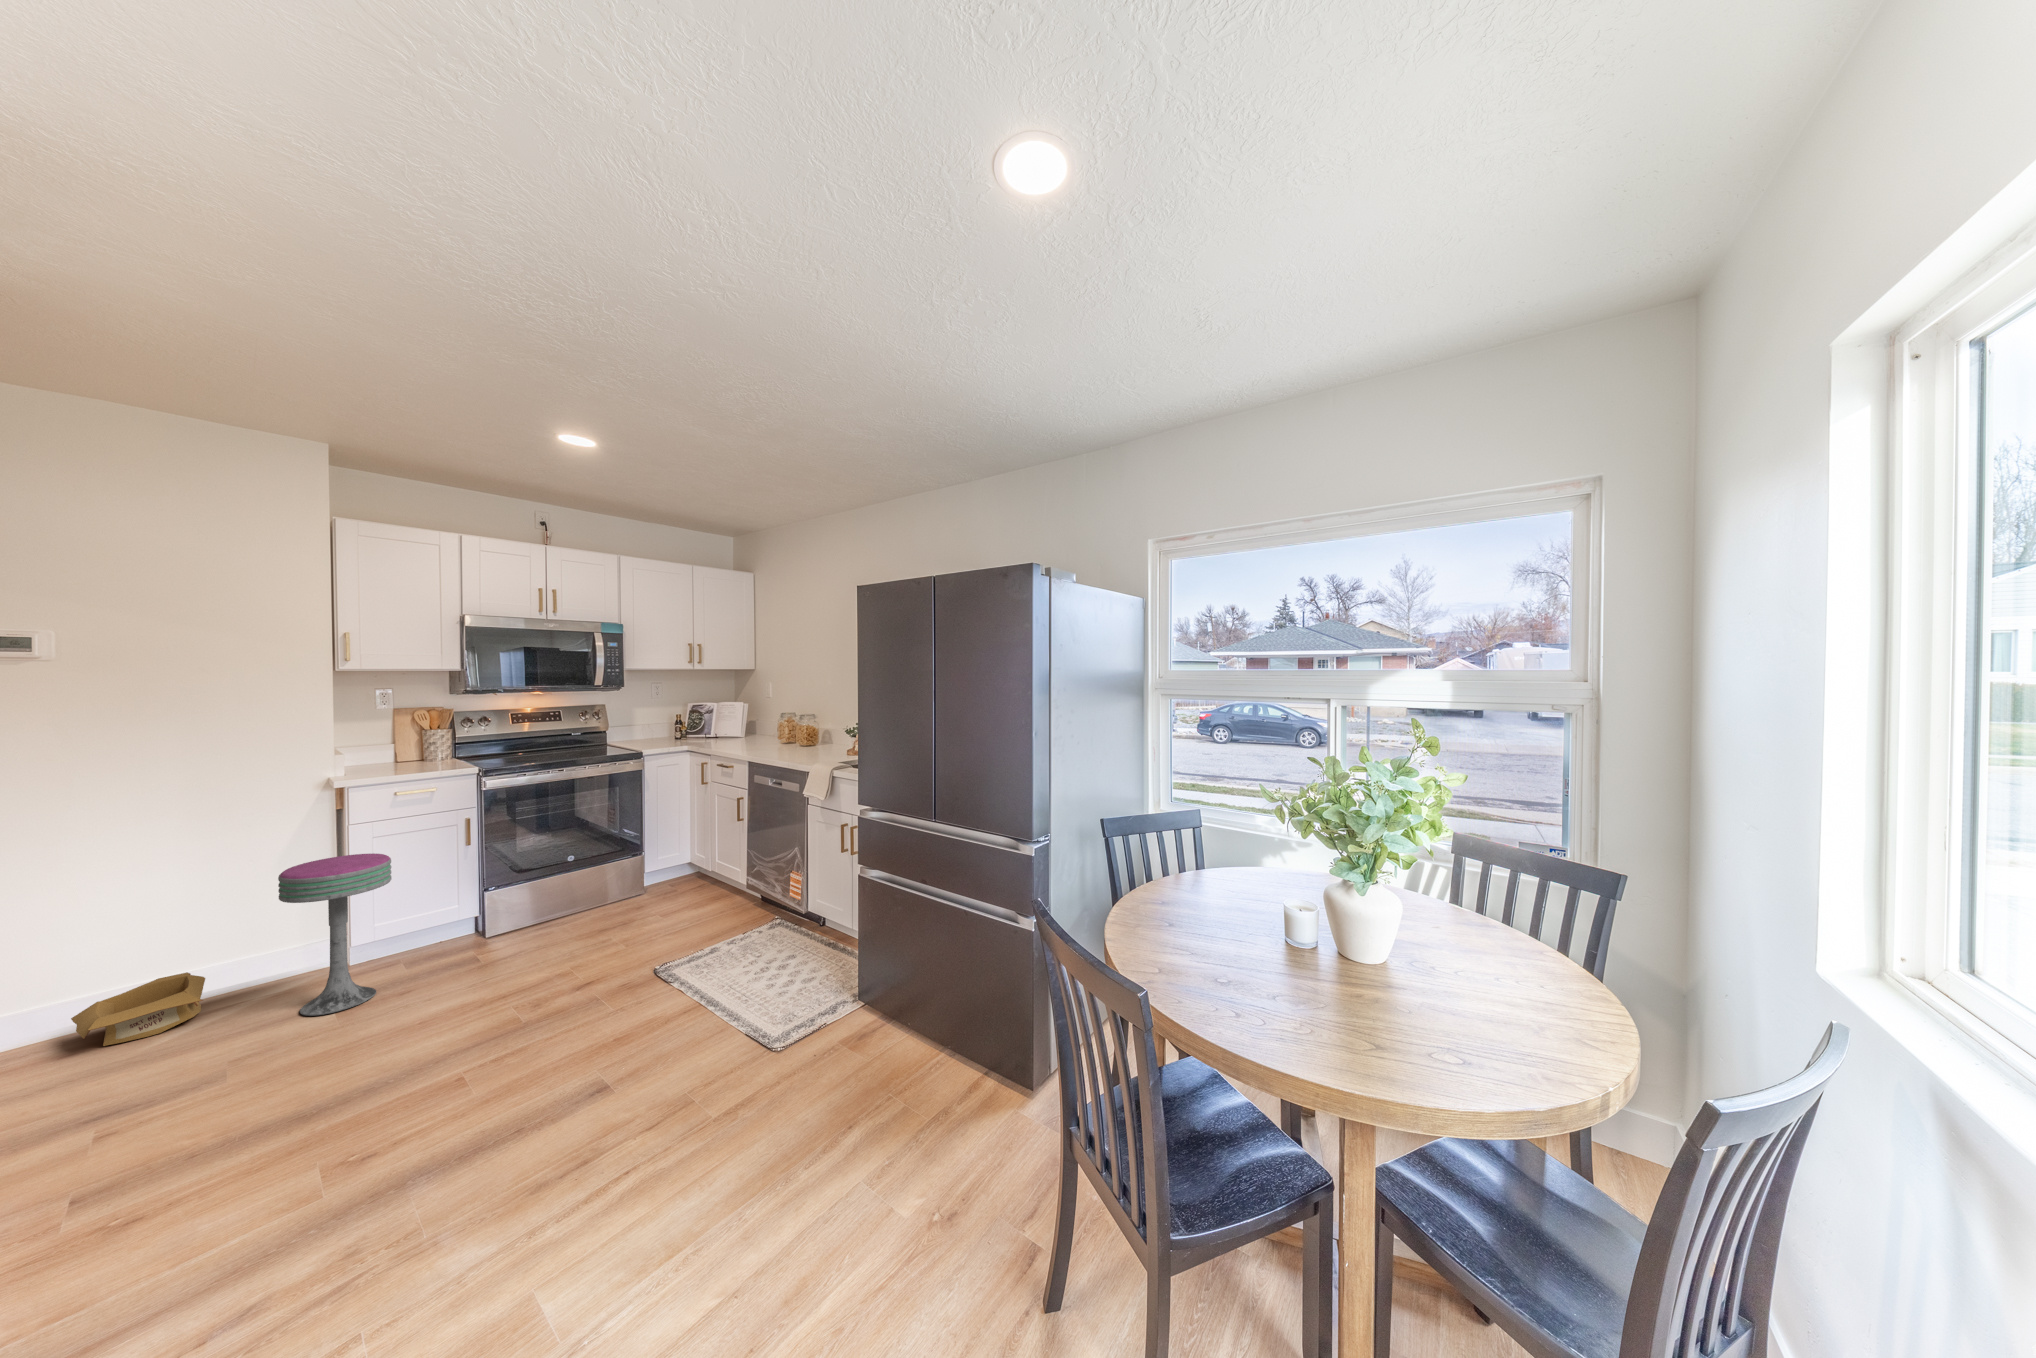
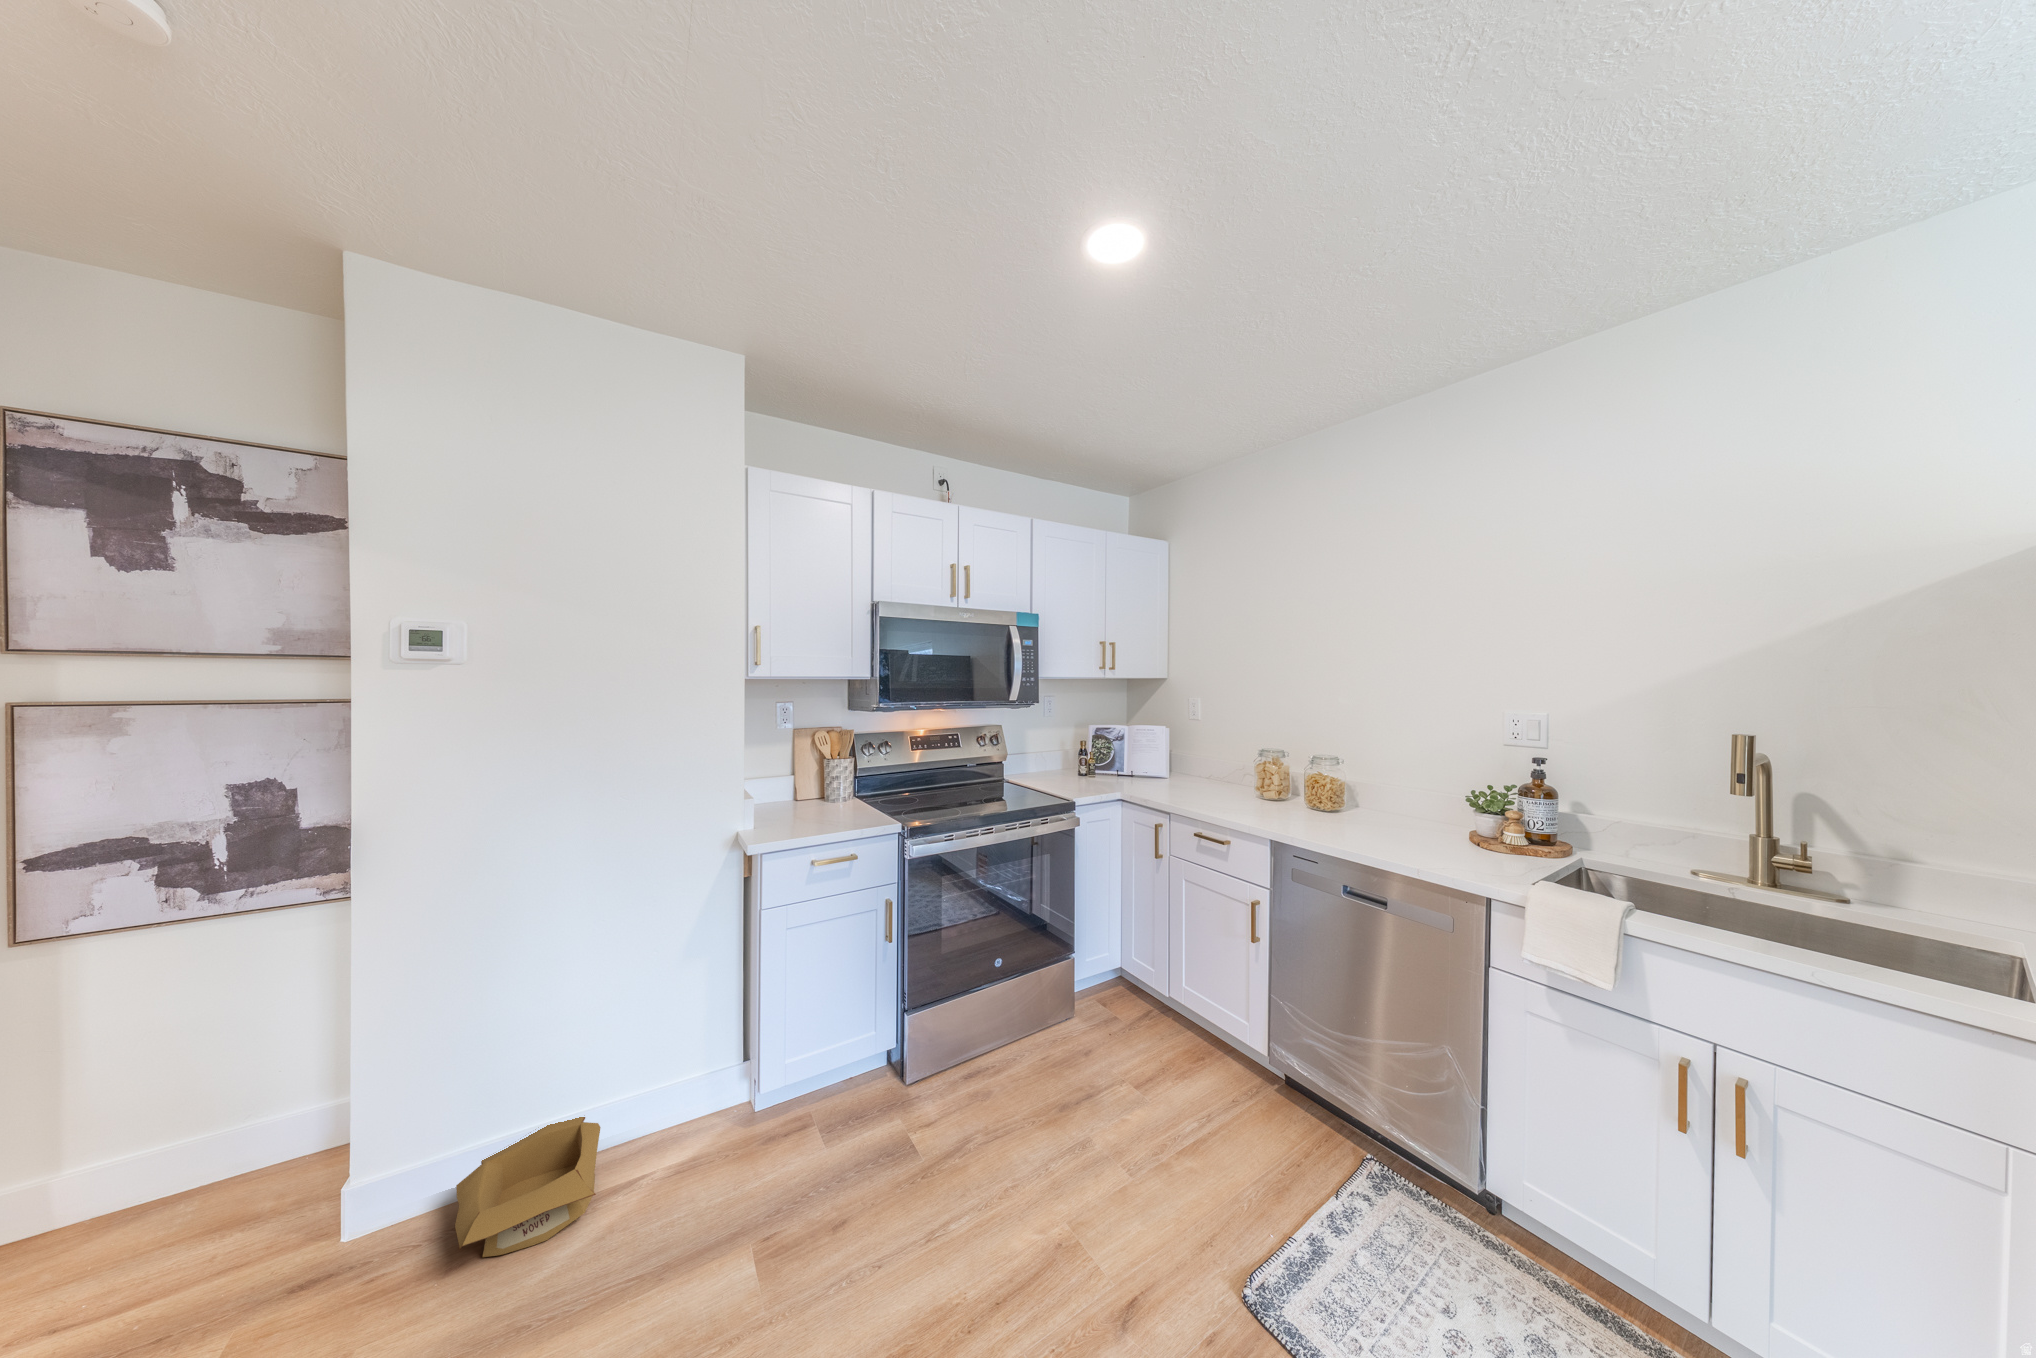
bar stool: present [278,853,392,1016] -> none [687,966,821,1255]

